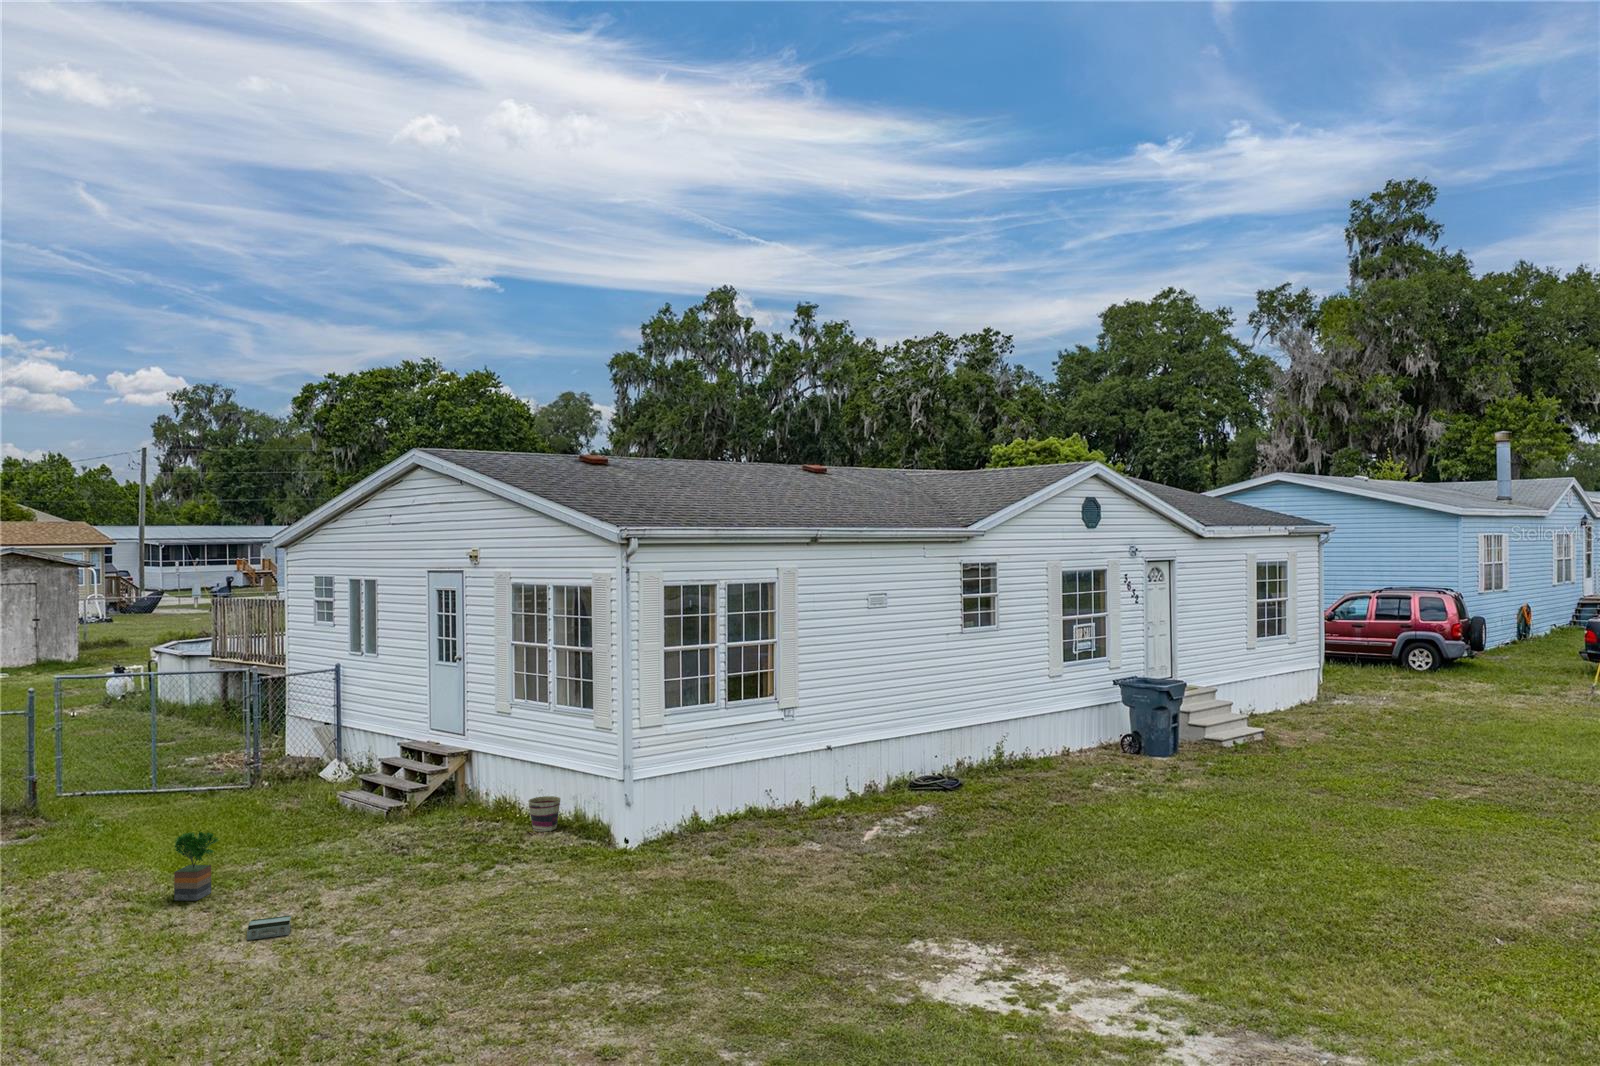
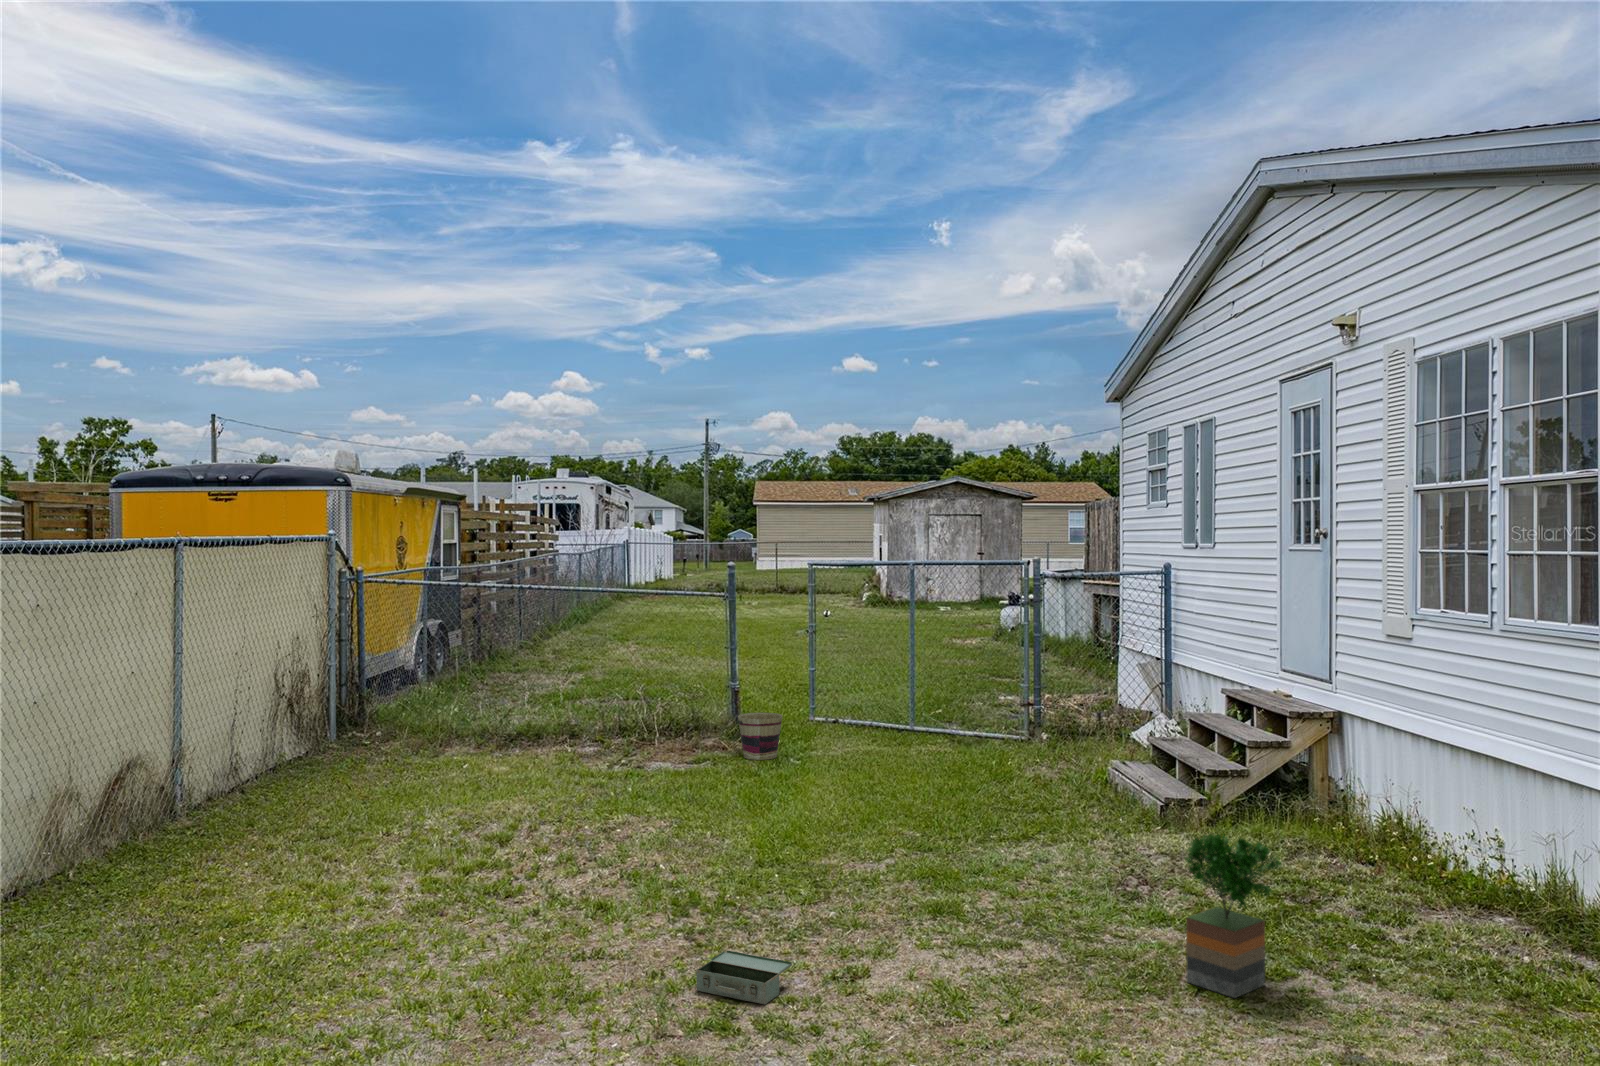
basket: present [528,796,560,832] -> present [738,712,782,760]
potted tree: present [174,832,218,901] -> present [1186,834,1281,998]

